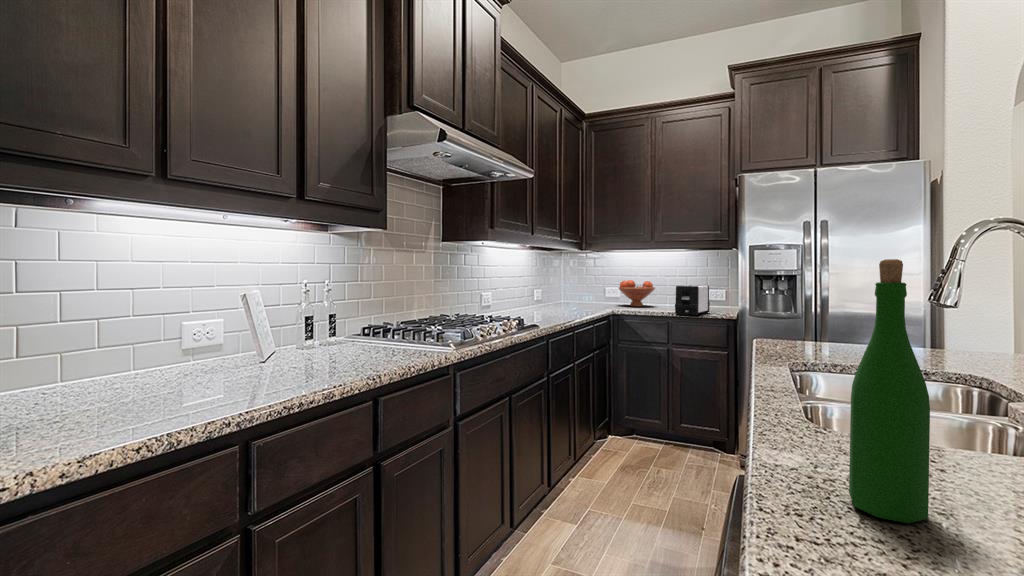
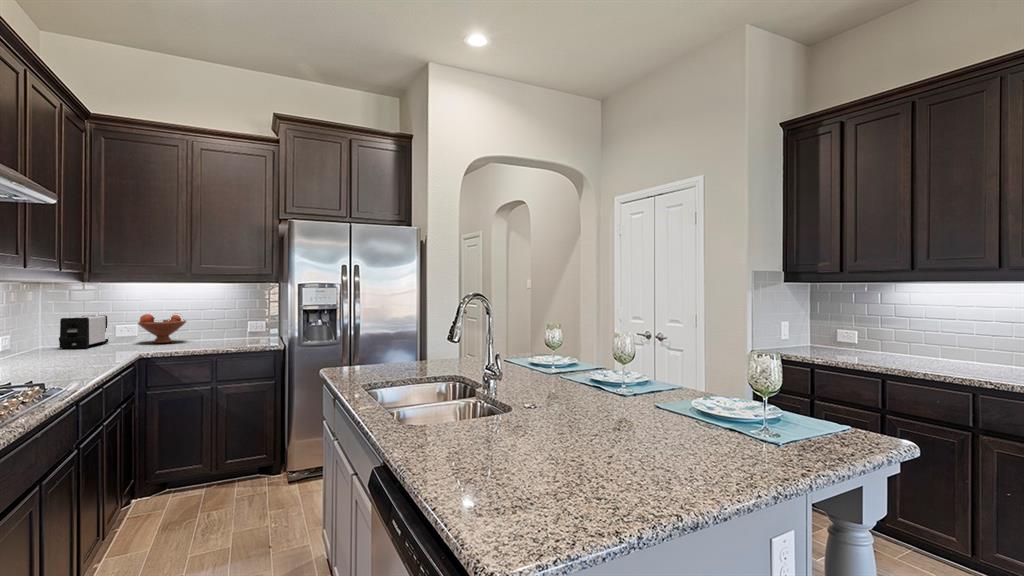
wine bottle: present [849,259,930,523] -> none [450,339,482,466]
toaster: present [675,285,710,316] -> present [59,315,108,349]

